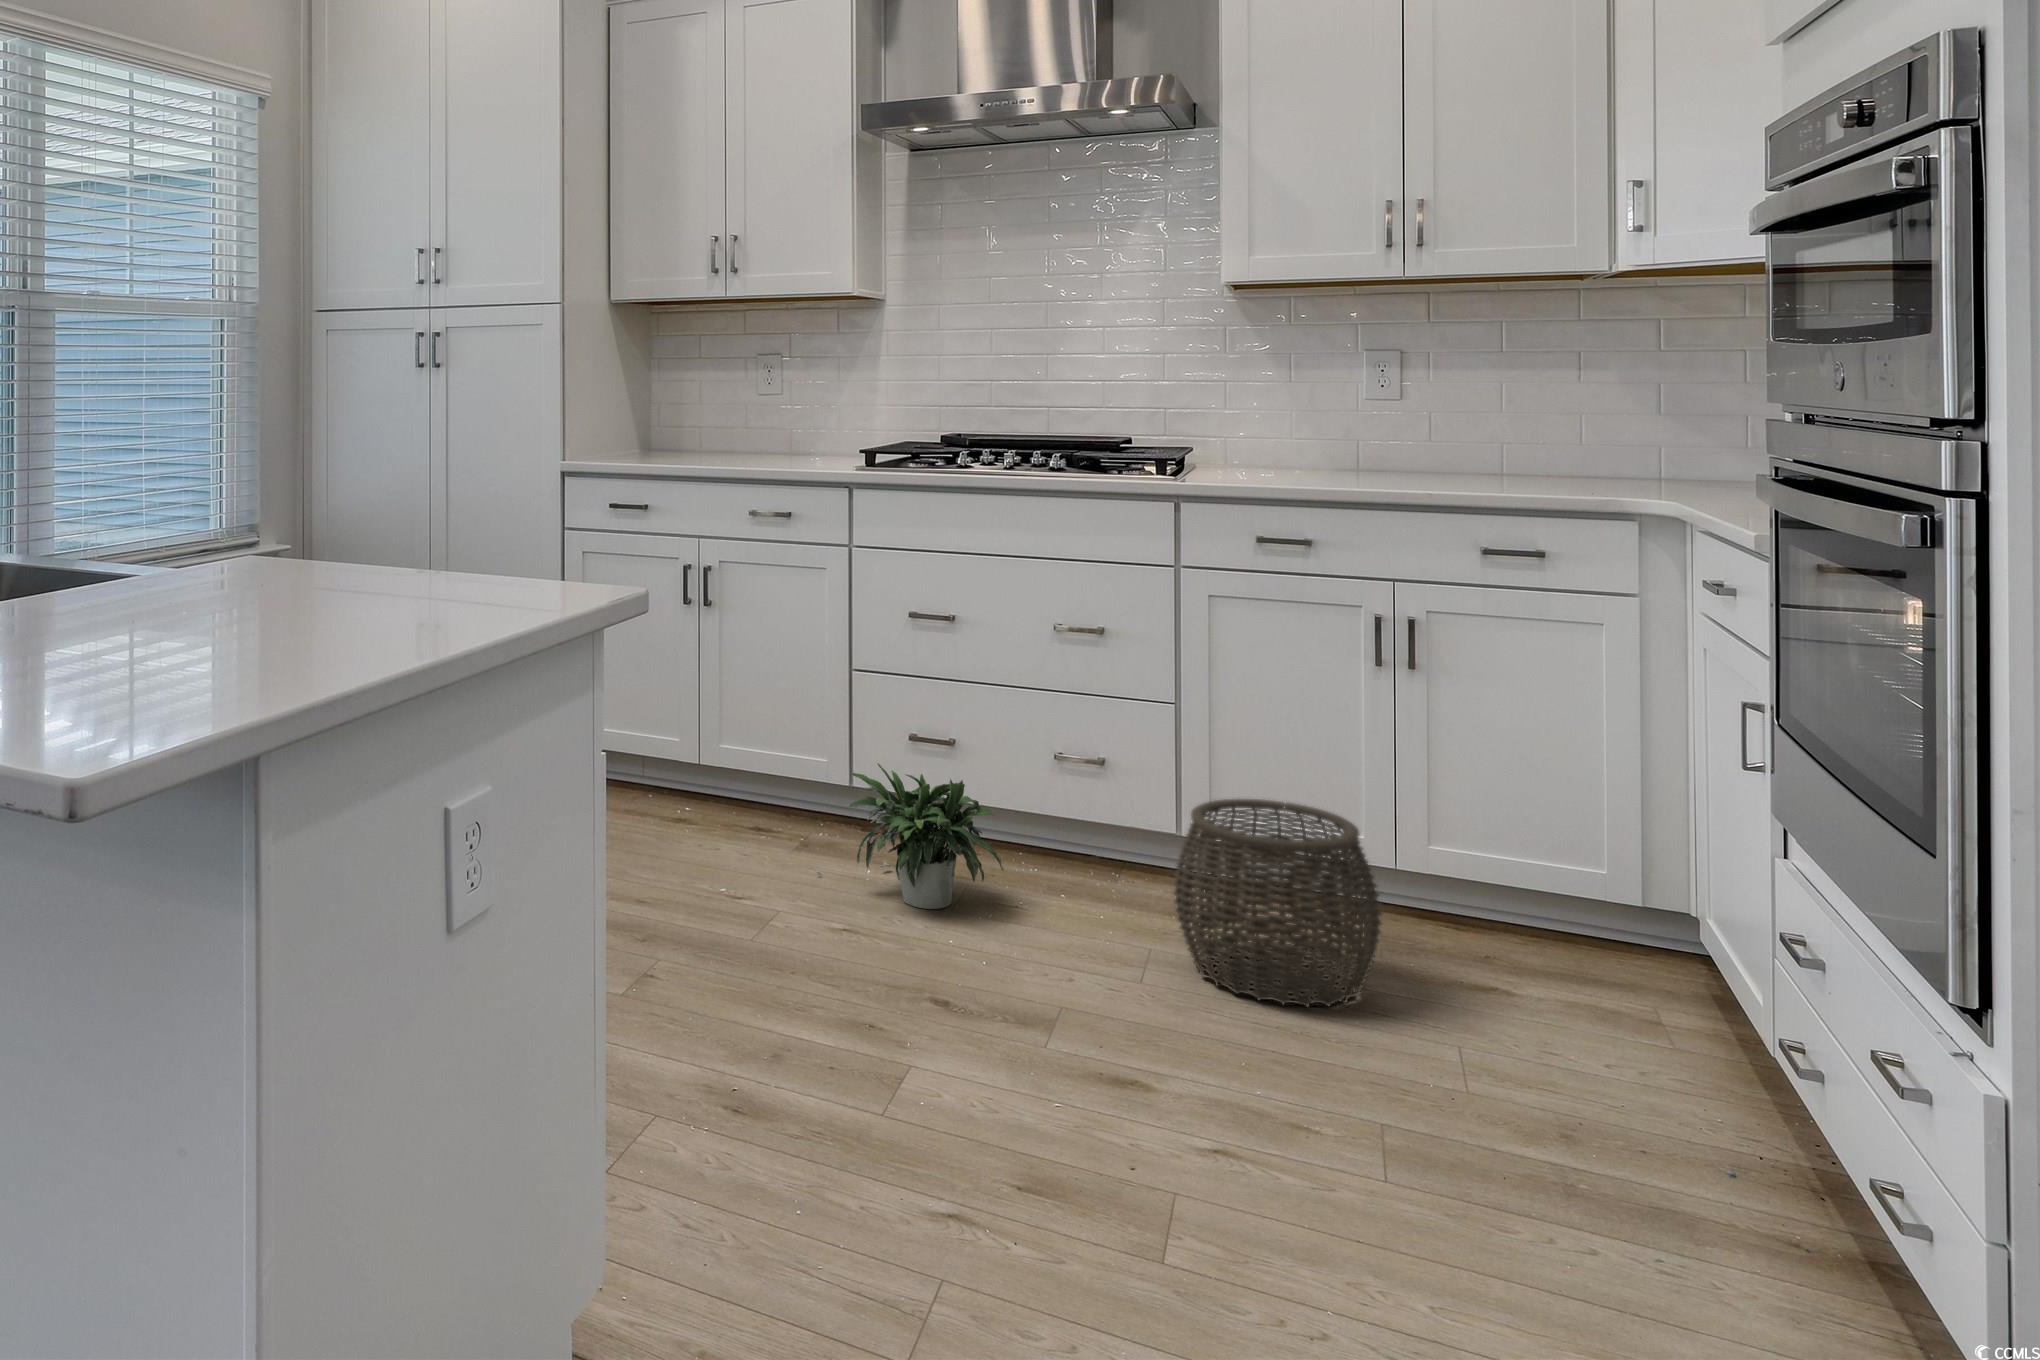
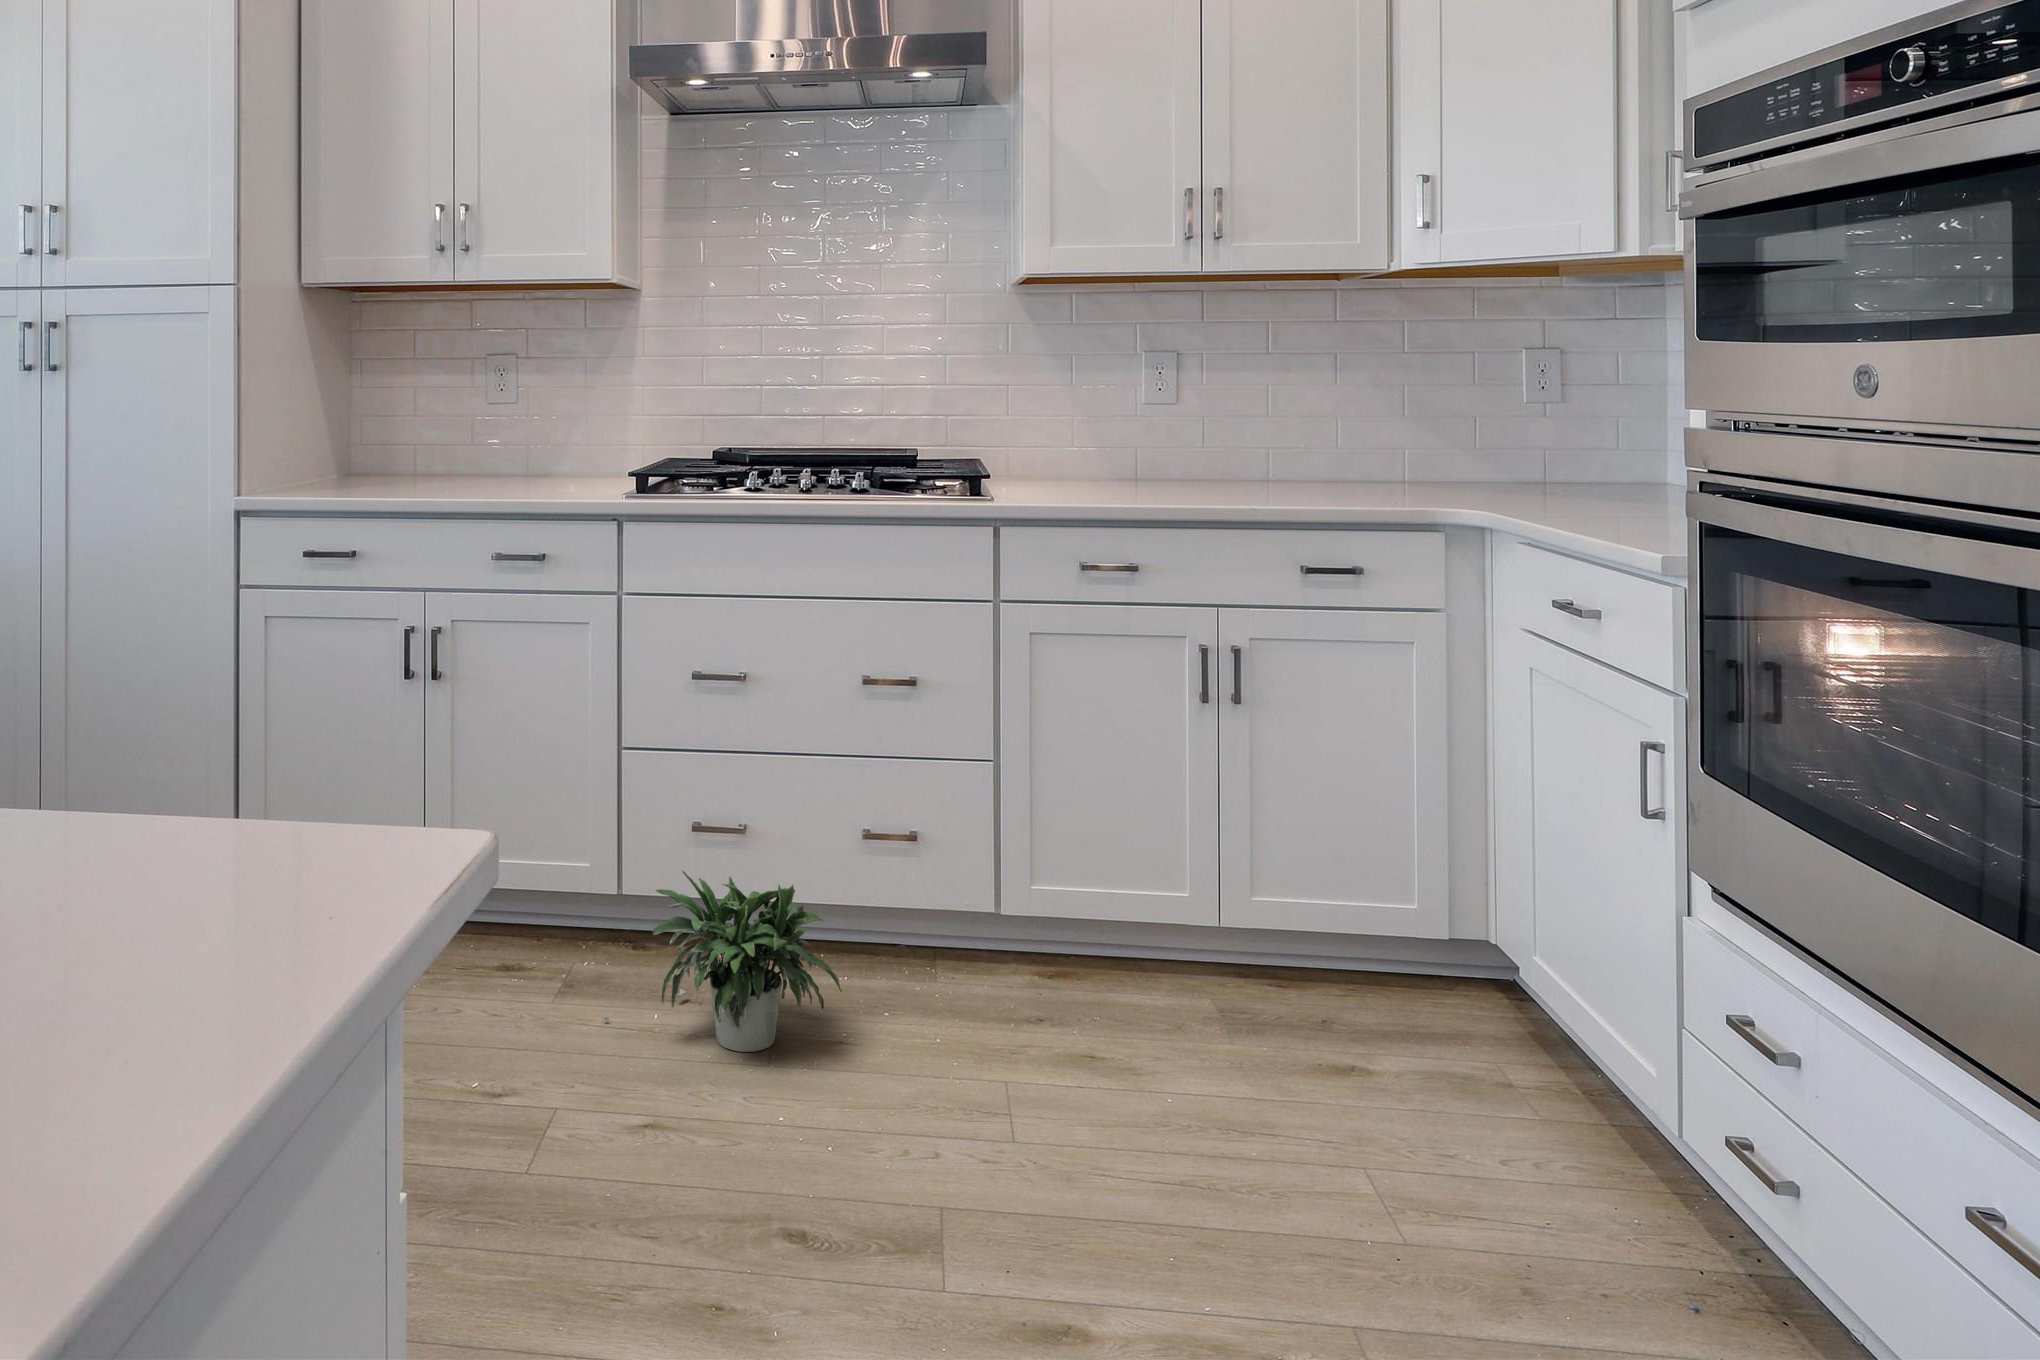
woven basket: present [1174,799,1382,1007] -> none [1047,874,1272,1126]

